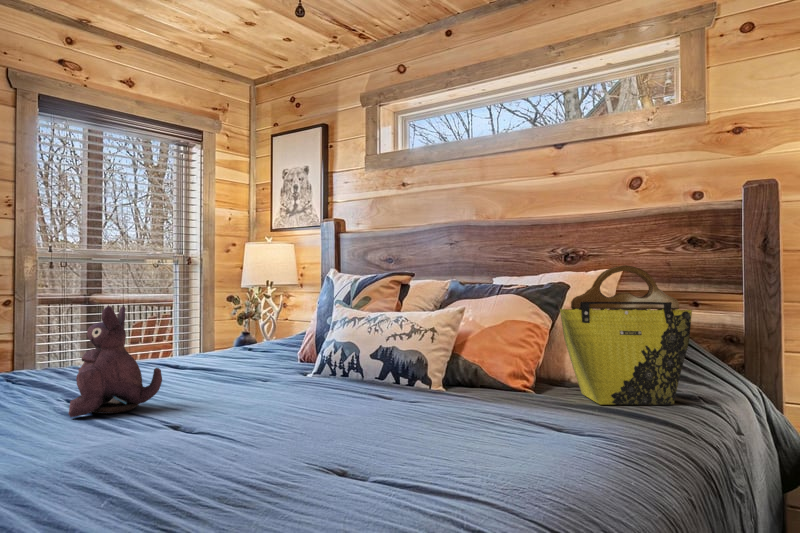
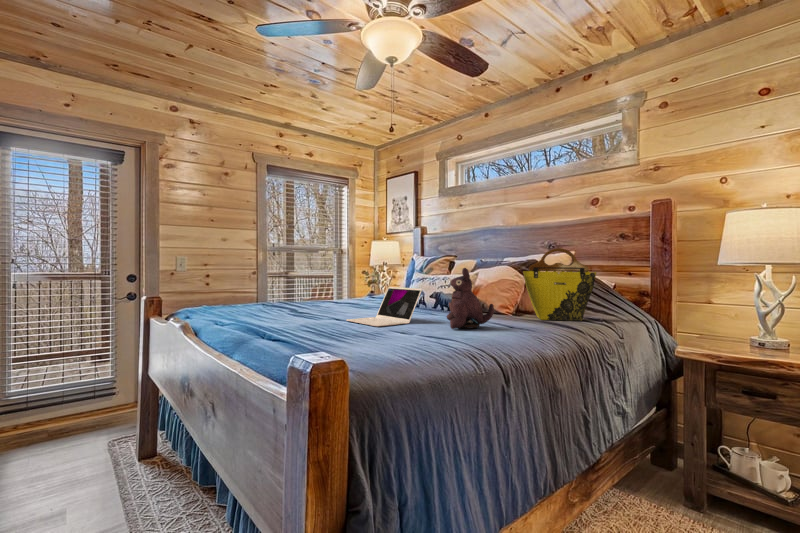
plush toy: present [68,306,162,417] -> present [447,268,494,329]
laptop: none [202,346,375,456] -> present [346,287,422,326]

